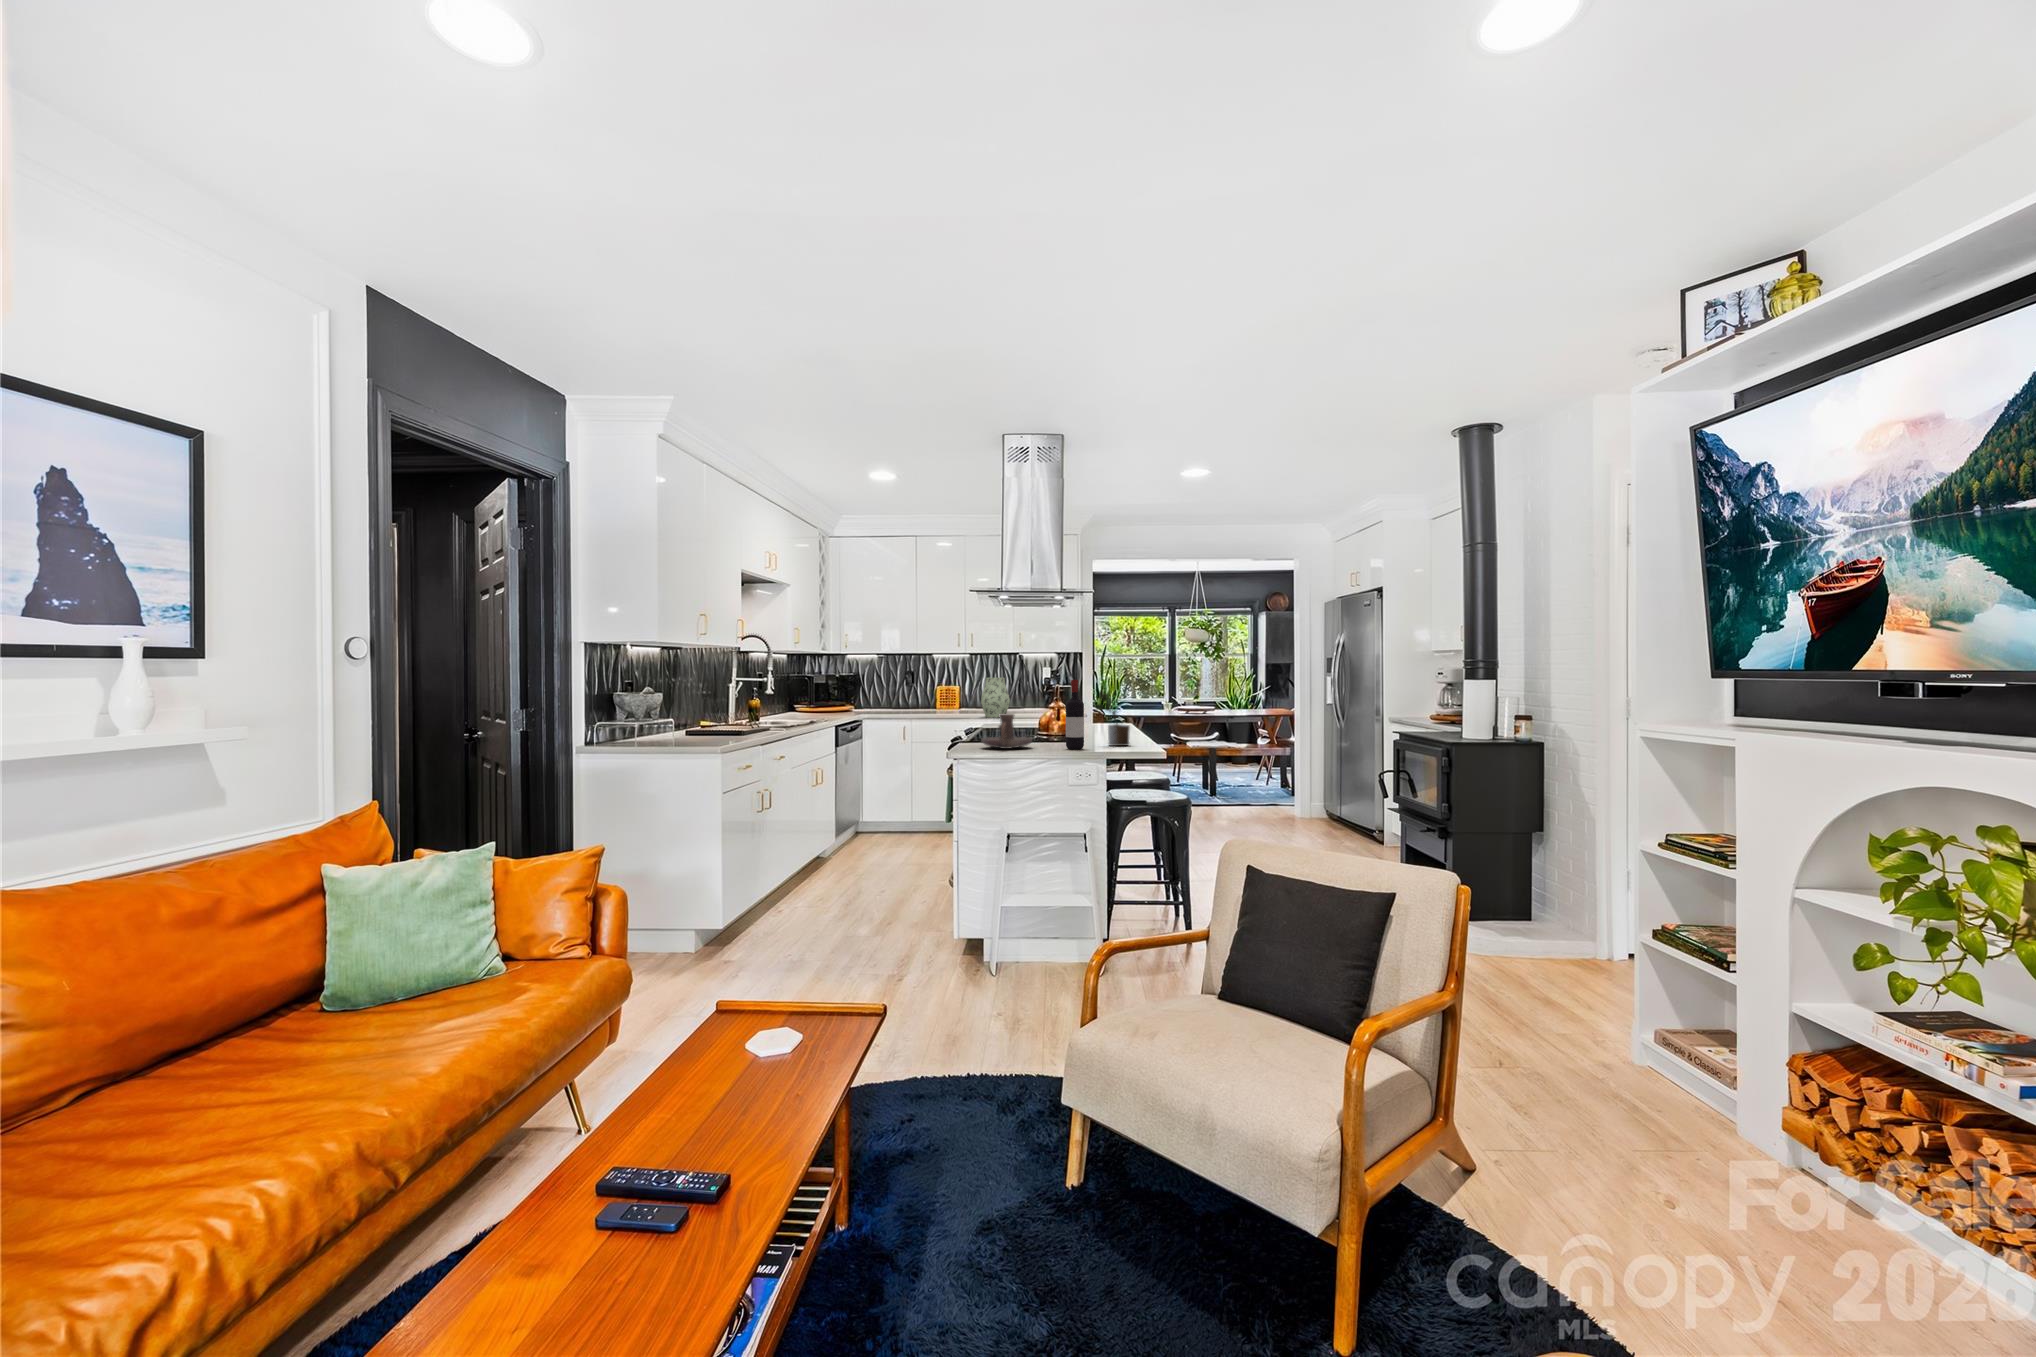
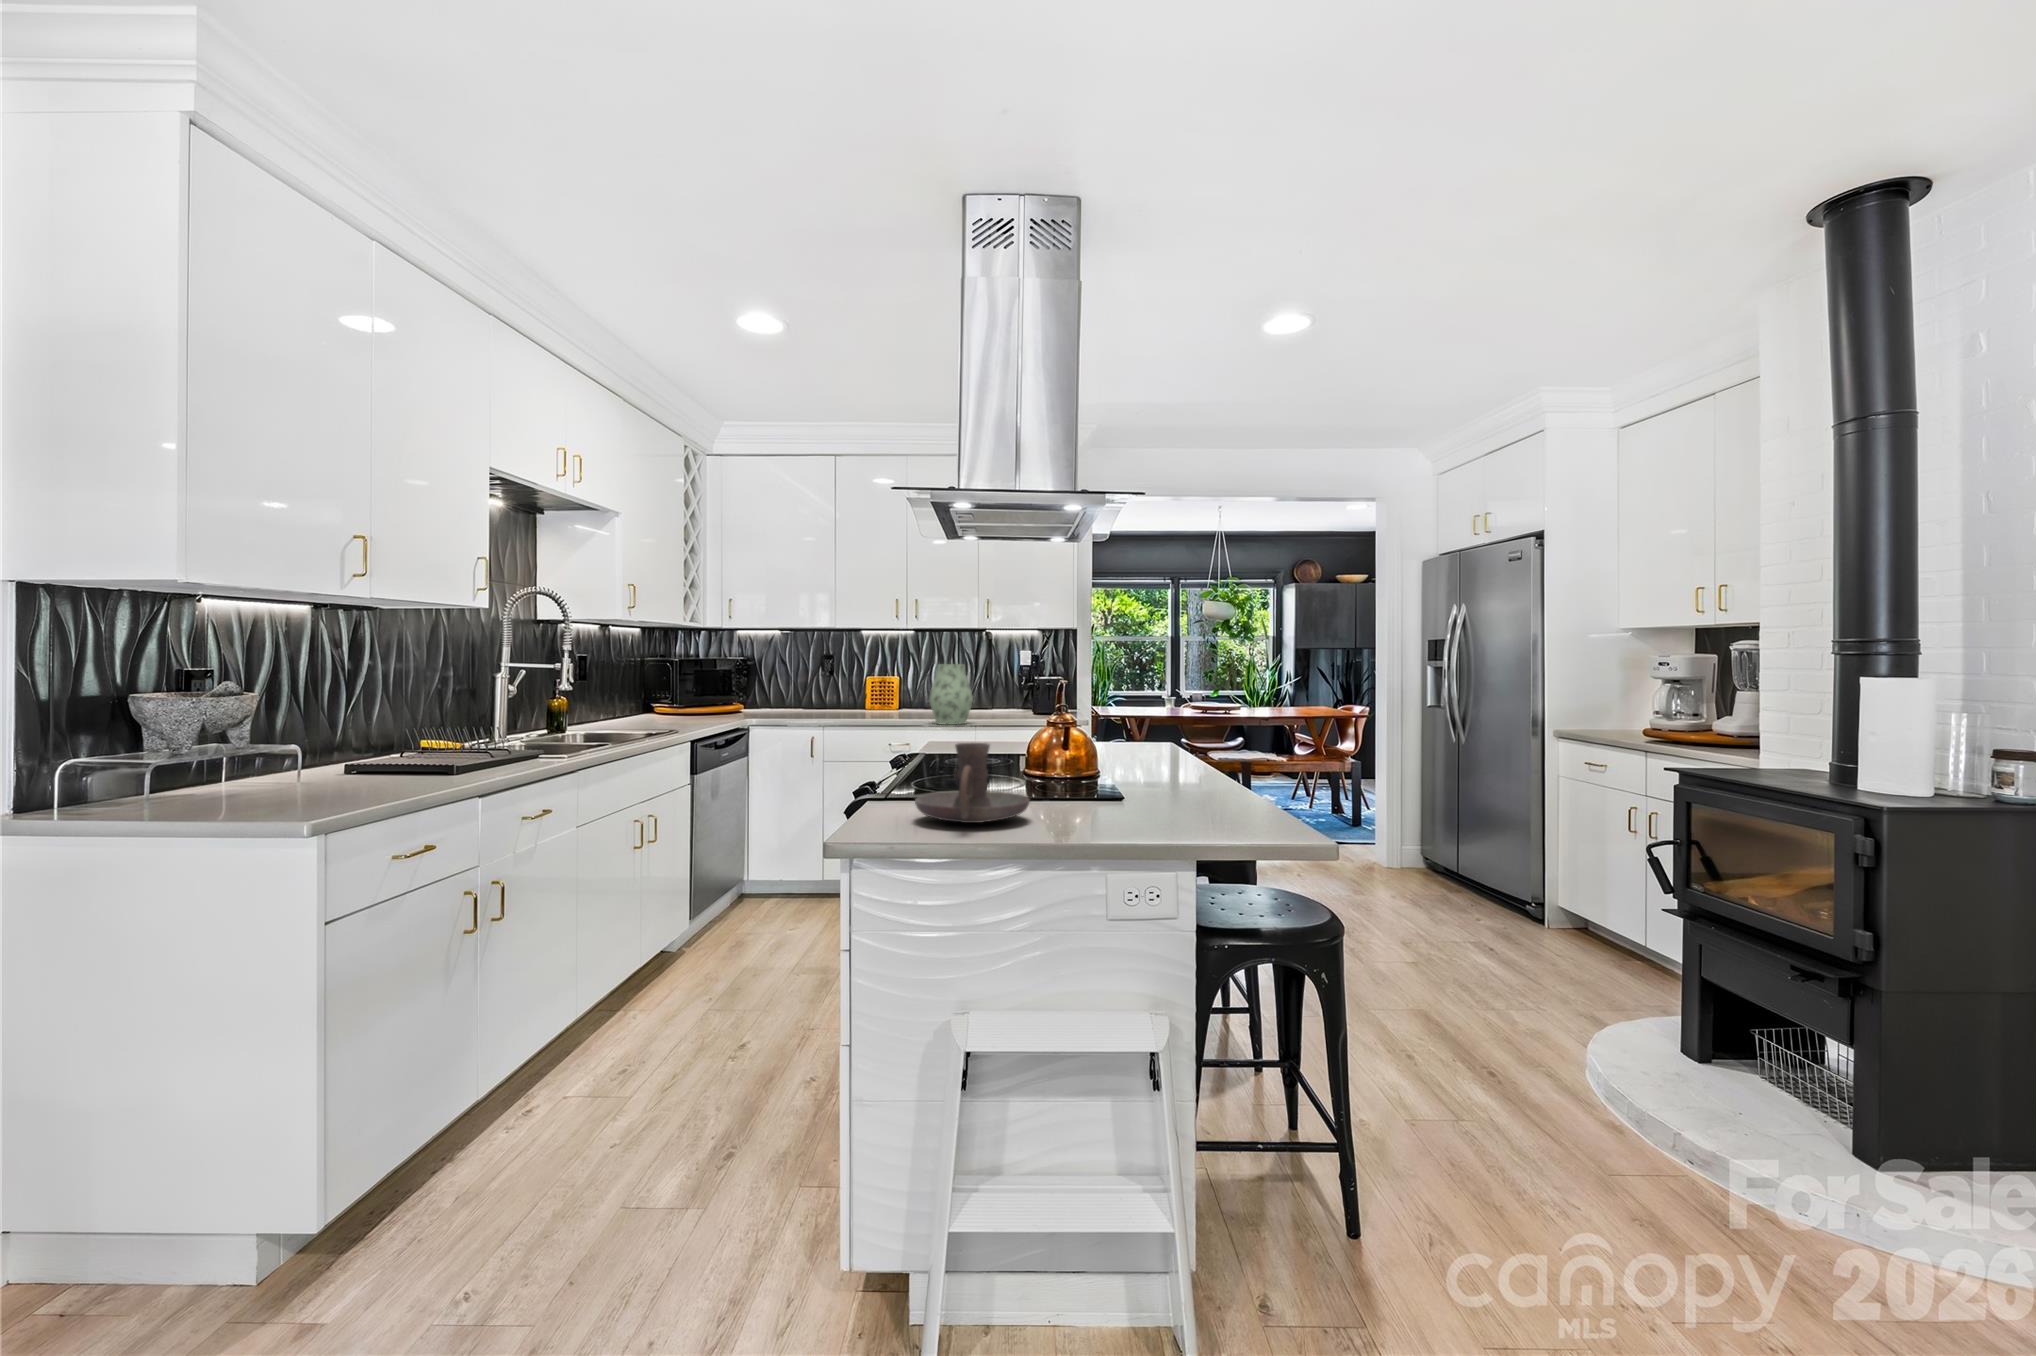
wine bottle: present [1066,680,1084,749] -> none [1105,670,1146,826]
potted plant: present [1096,691,1130,746] -> none [1161,693,1234,812]

